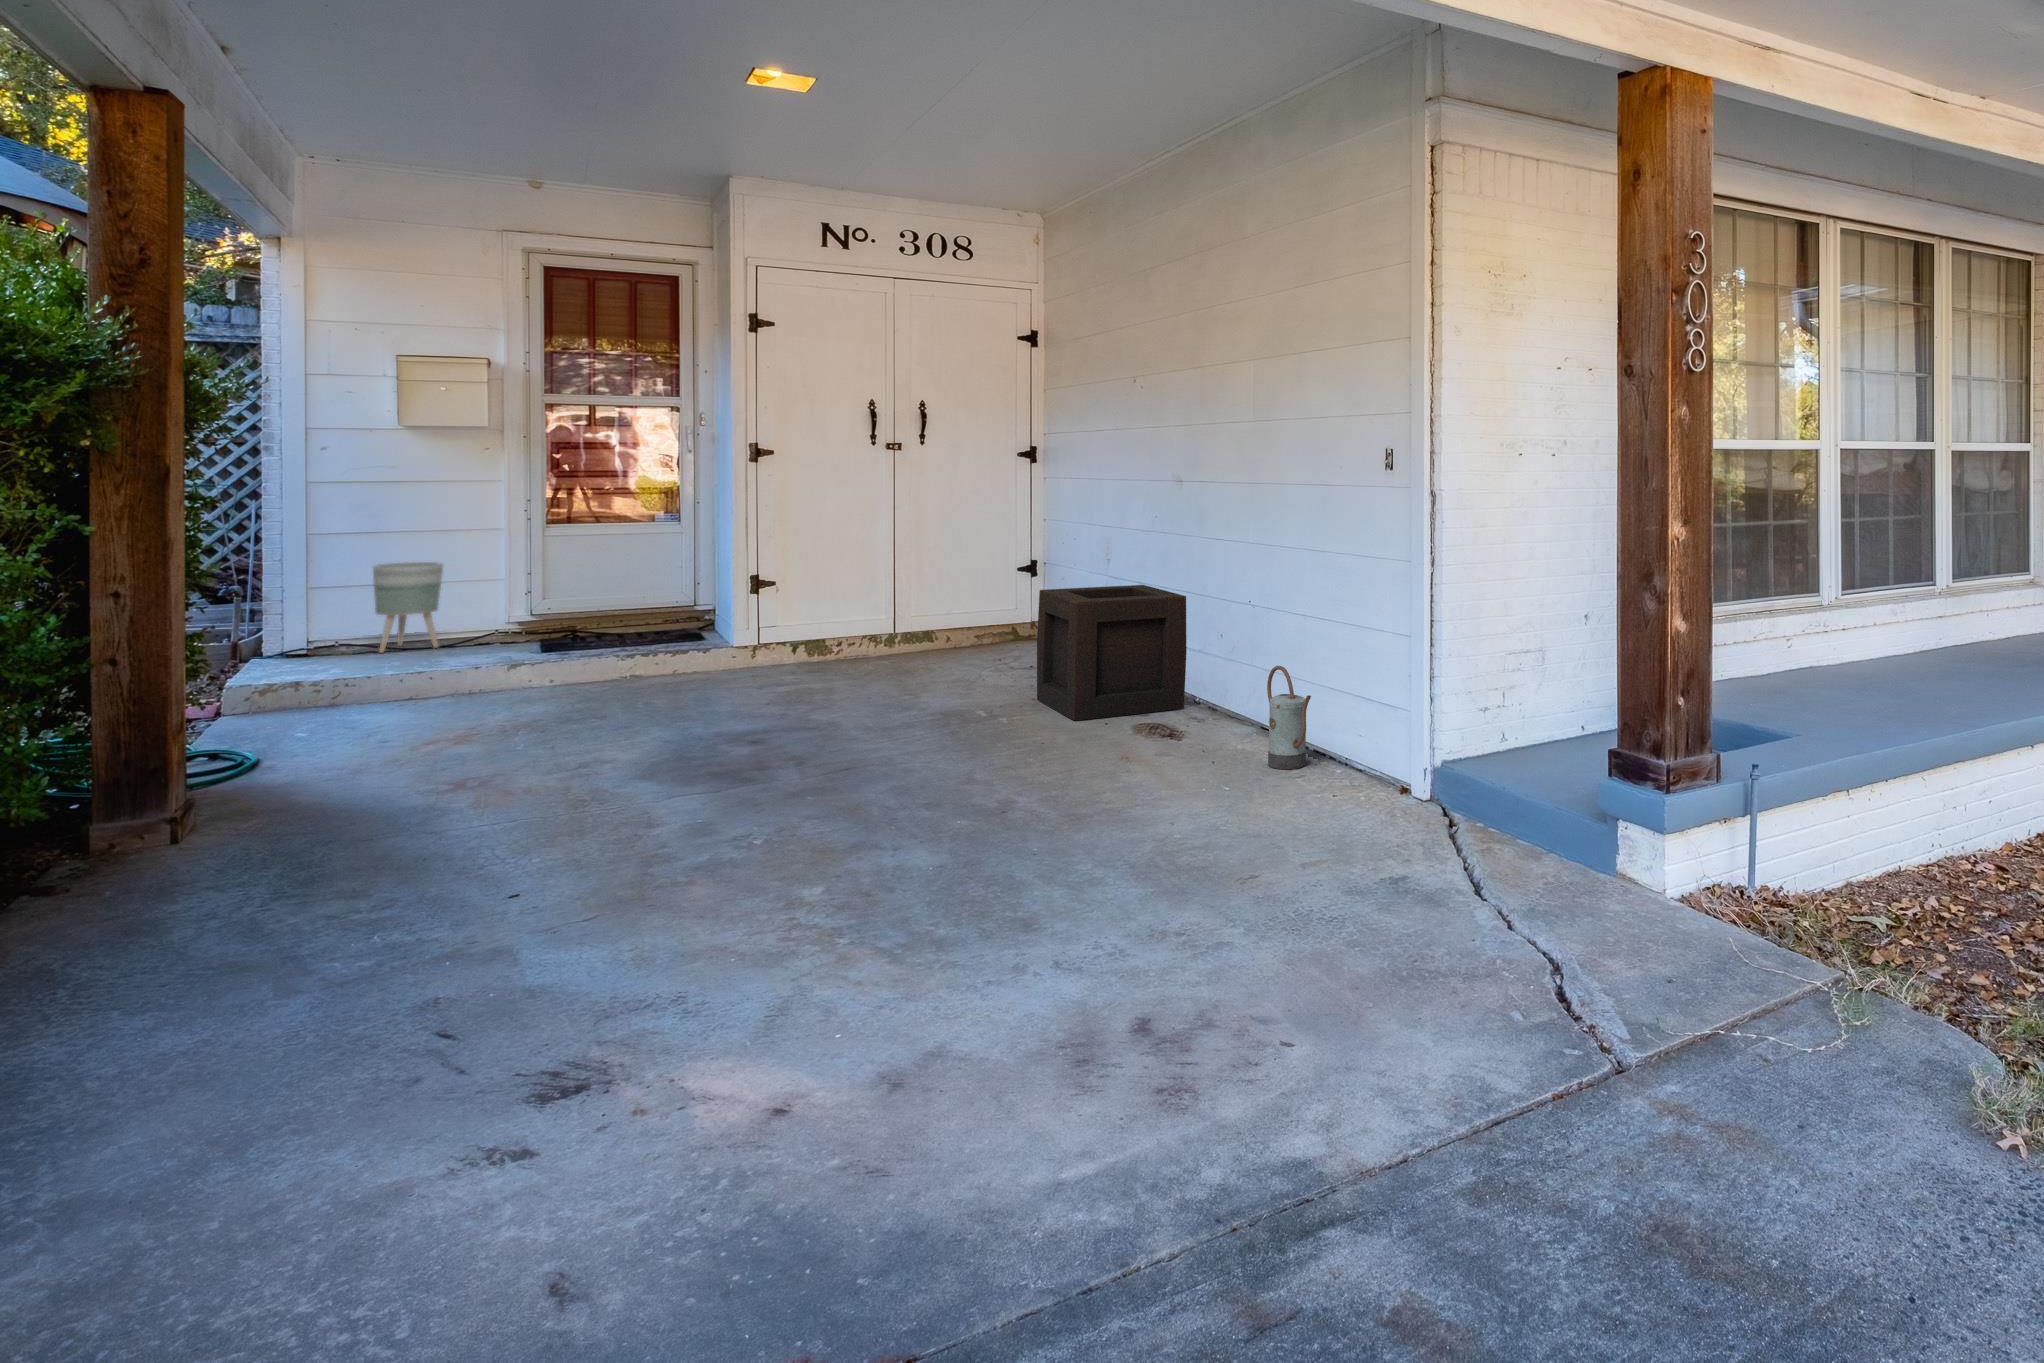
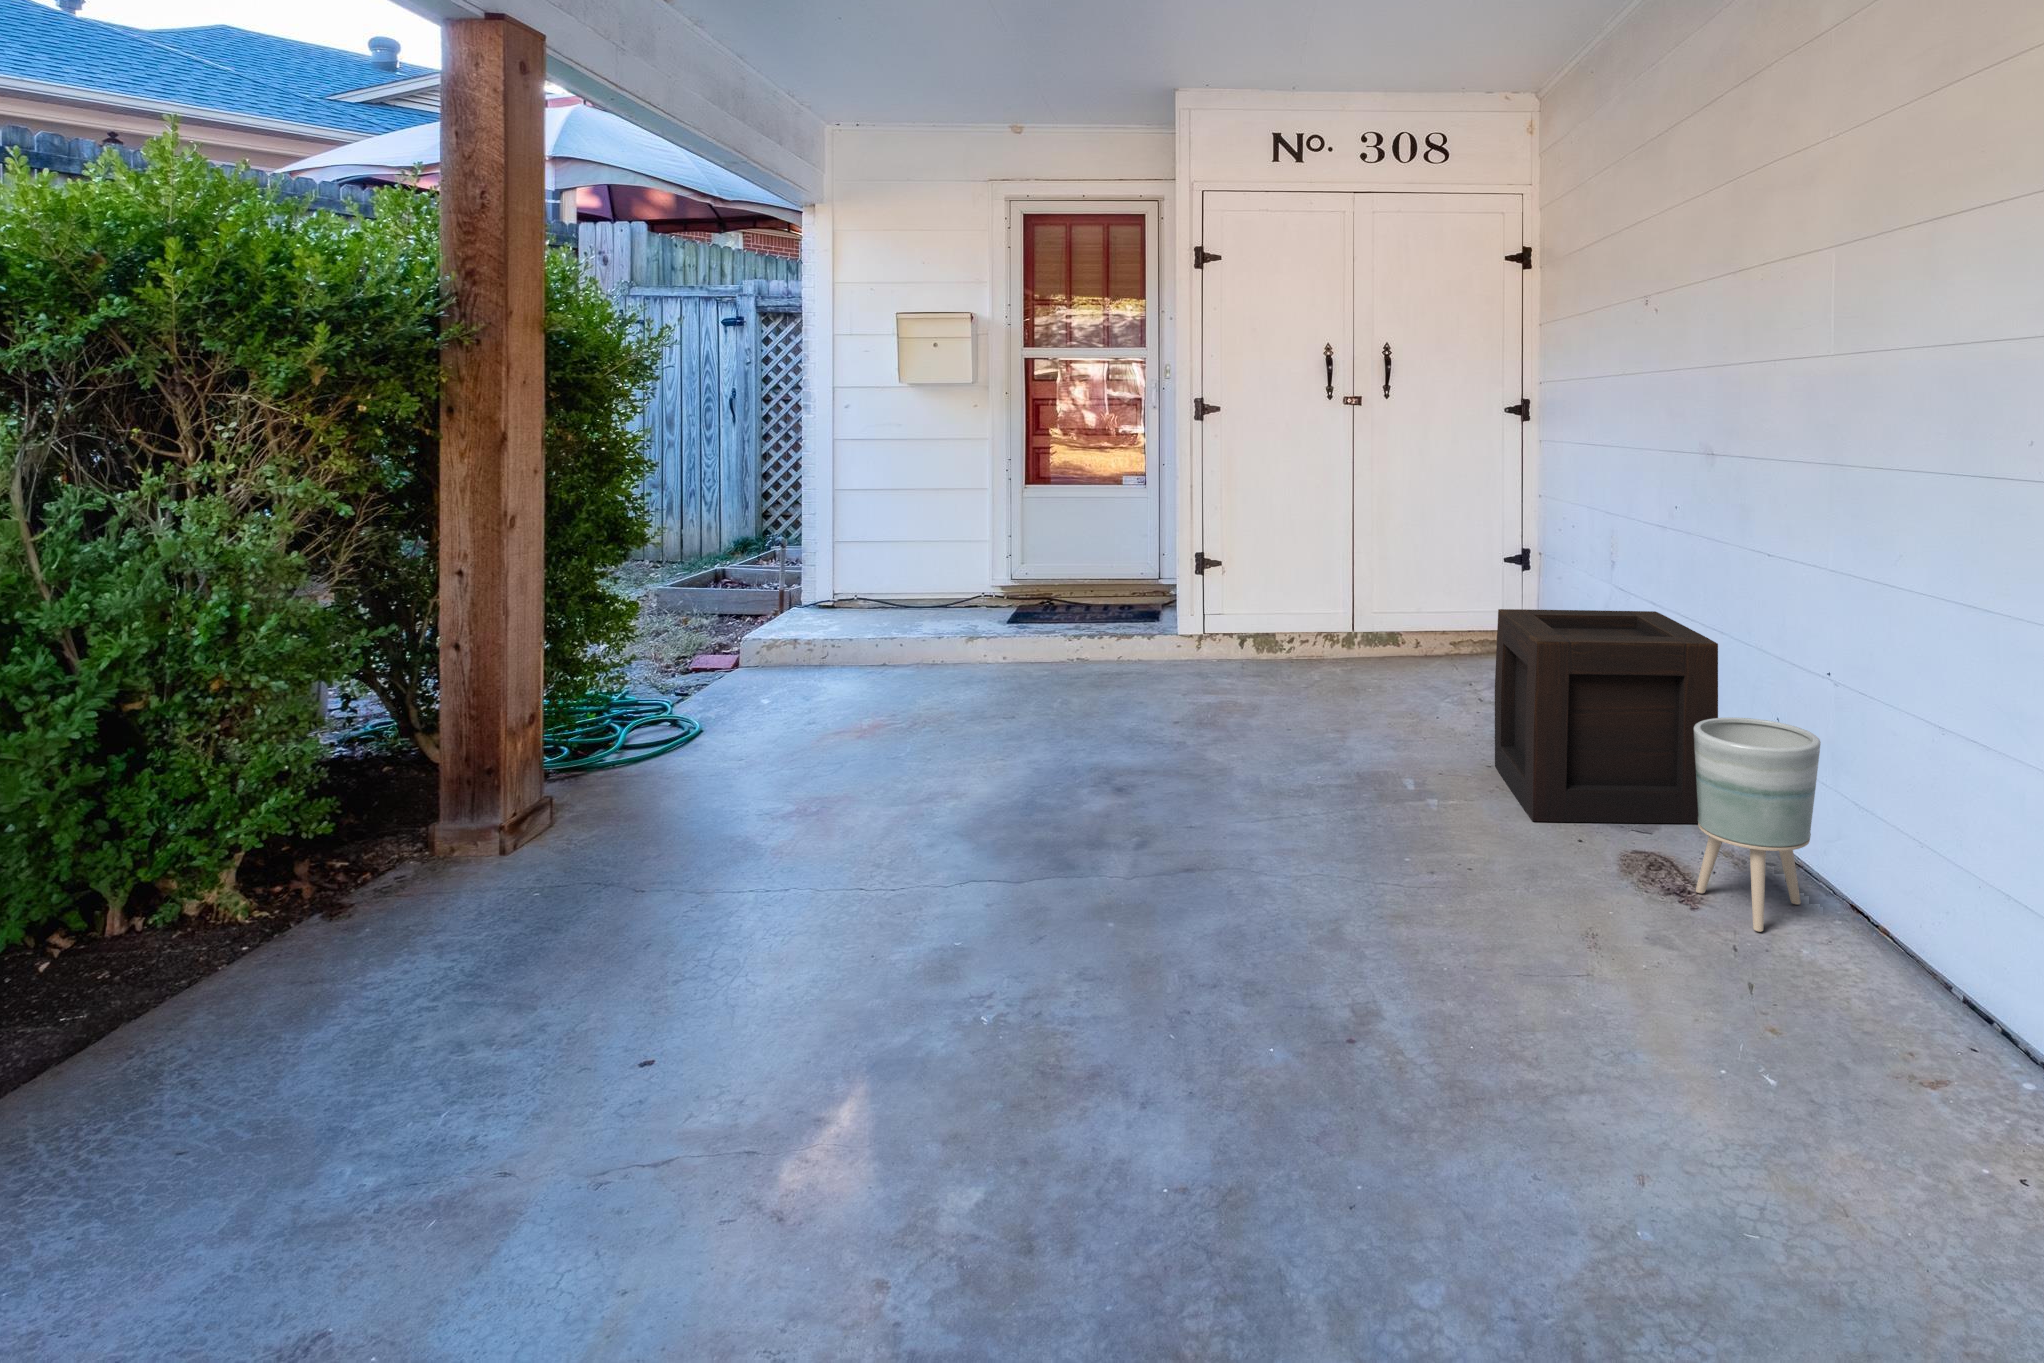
planter: present [373,562,443,653] -> present [1694,718,1821,932]
watering can: present [1267,666,1311,769] -> none [1859,821,1958,1041]

